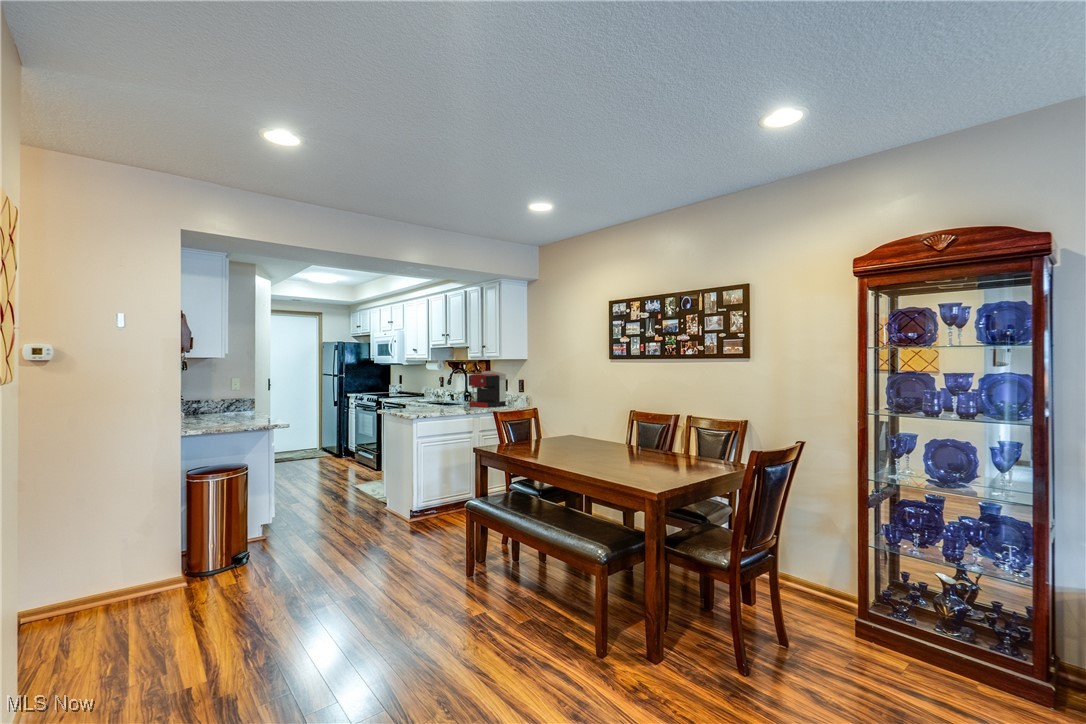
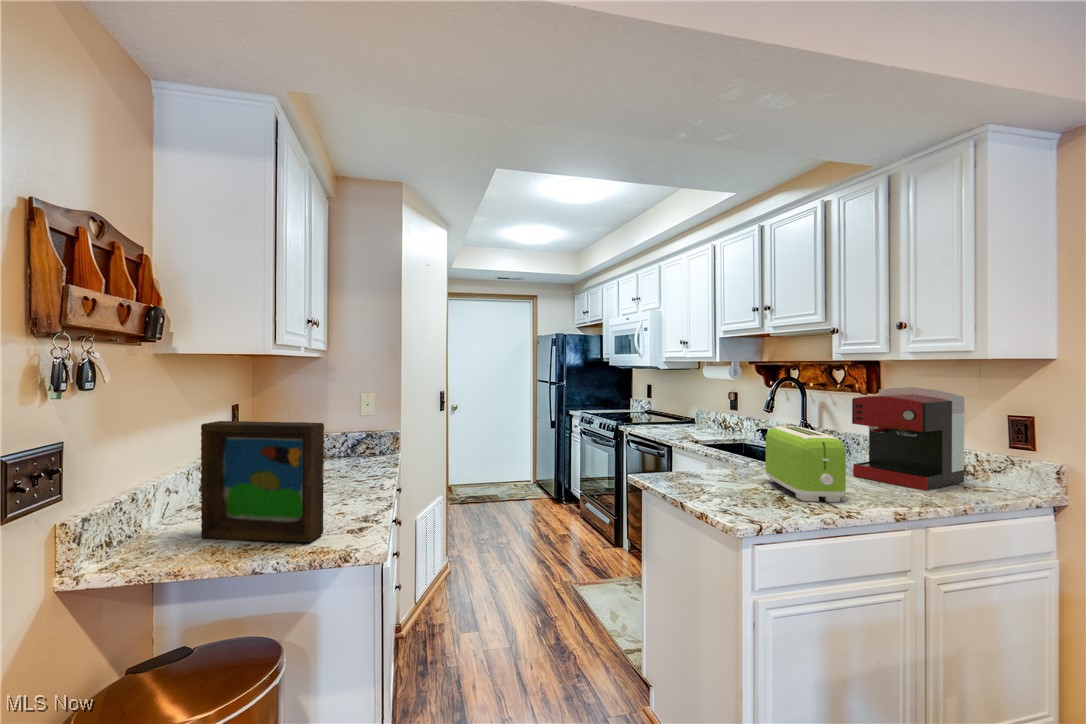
picture frame: none [207,385,255,427] -> present [201,421,324,542]
toaster: none [432,387,453,411] -> present [766,426,846,502]

